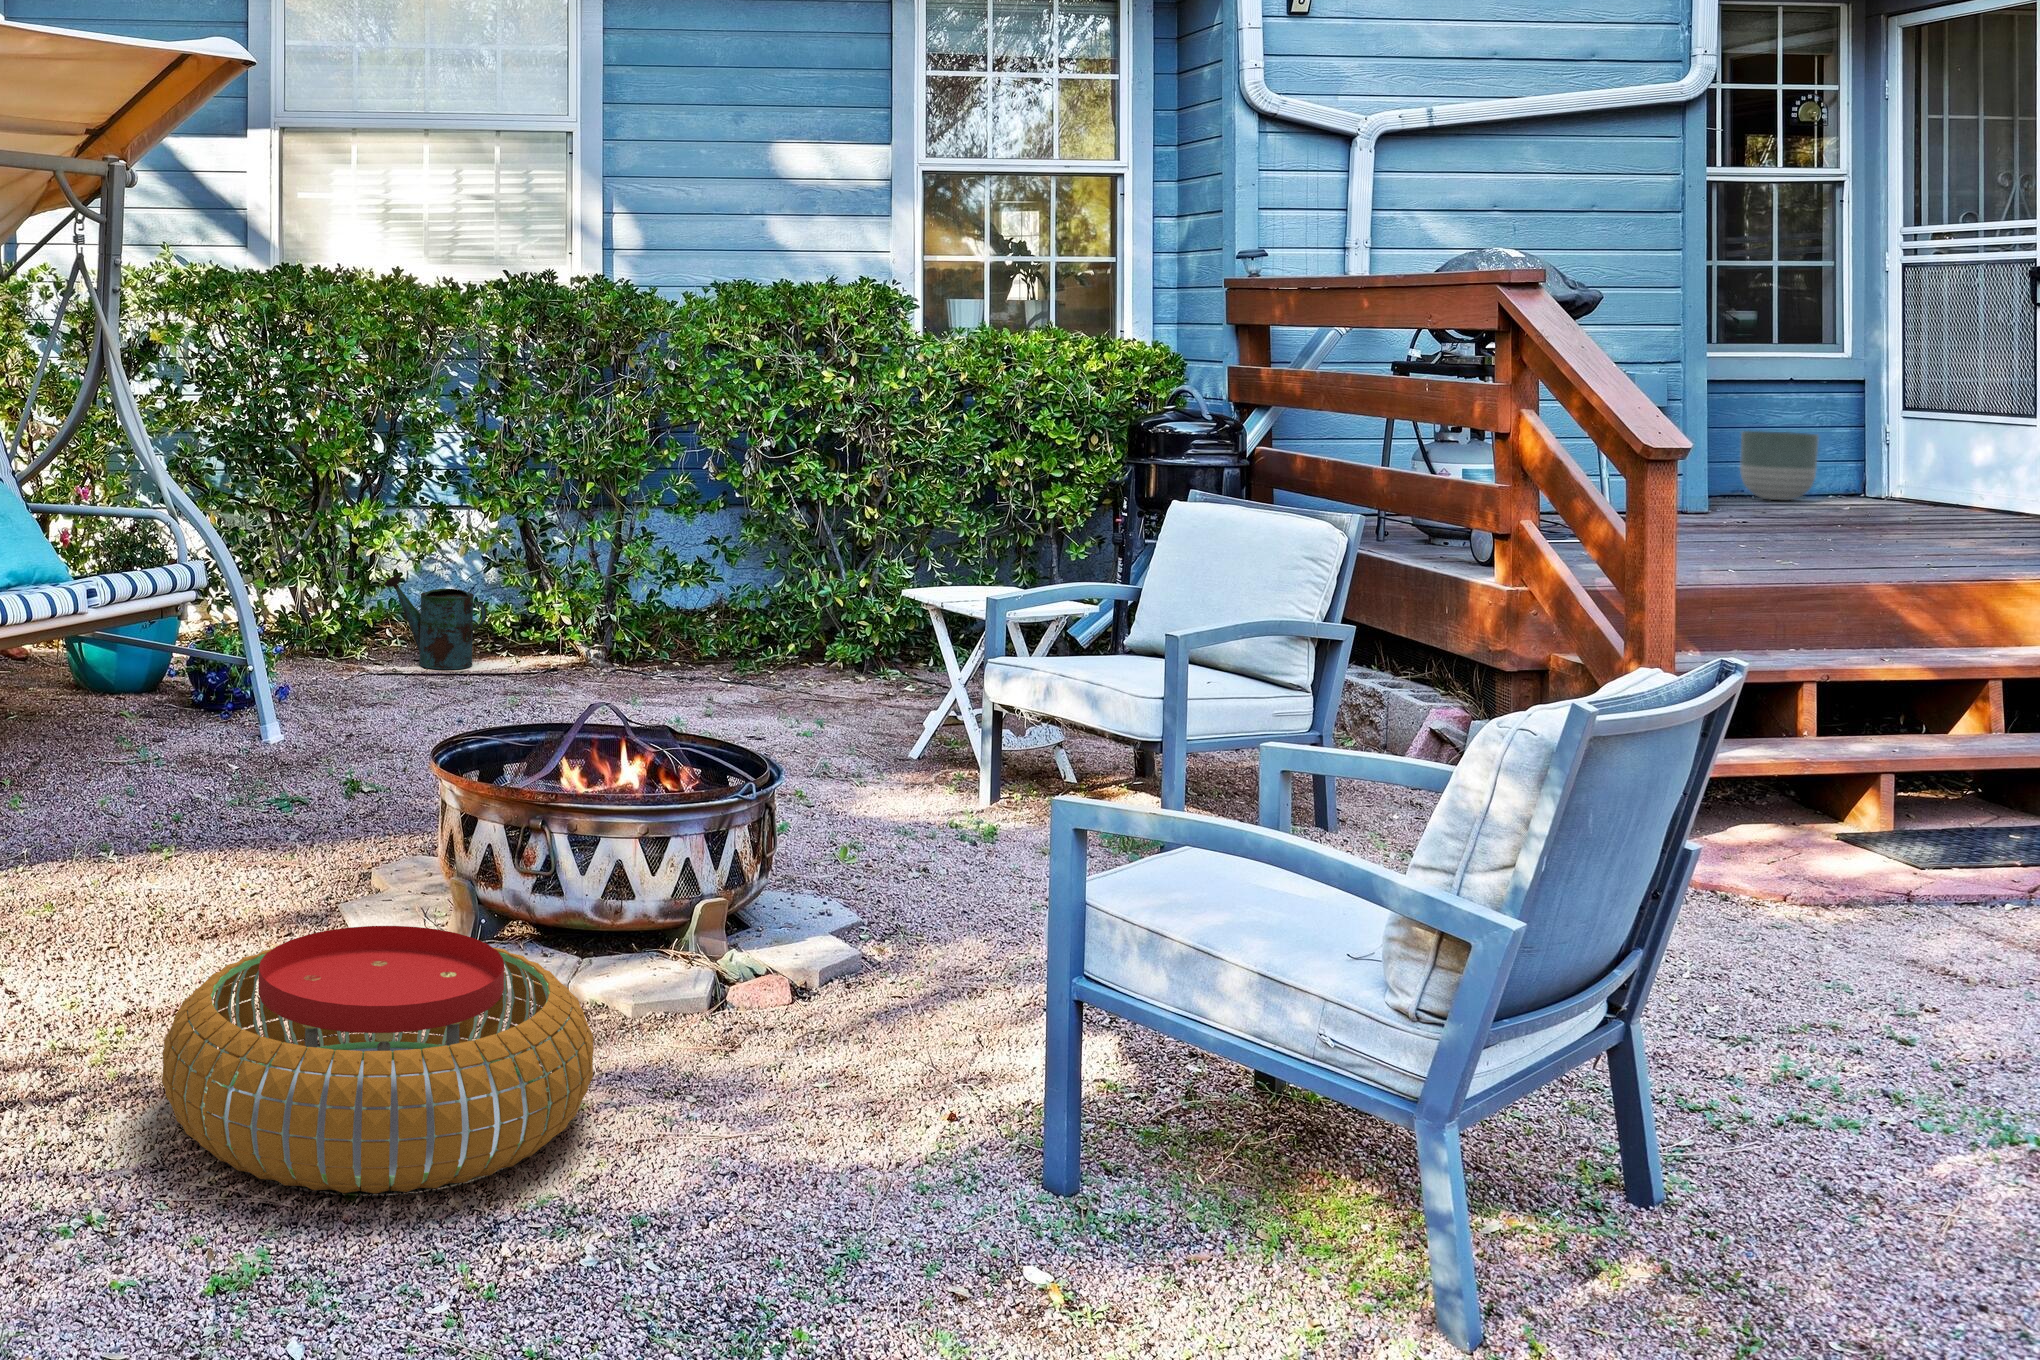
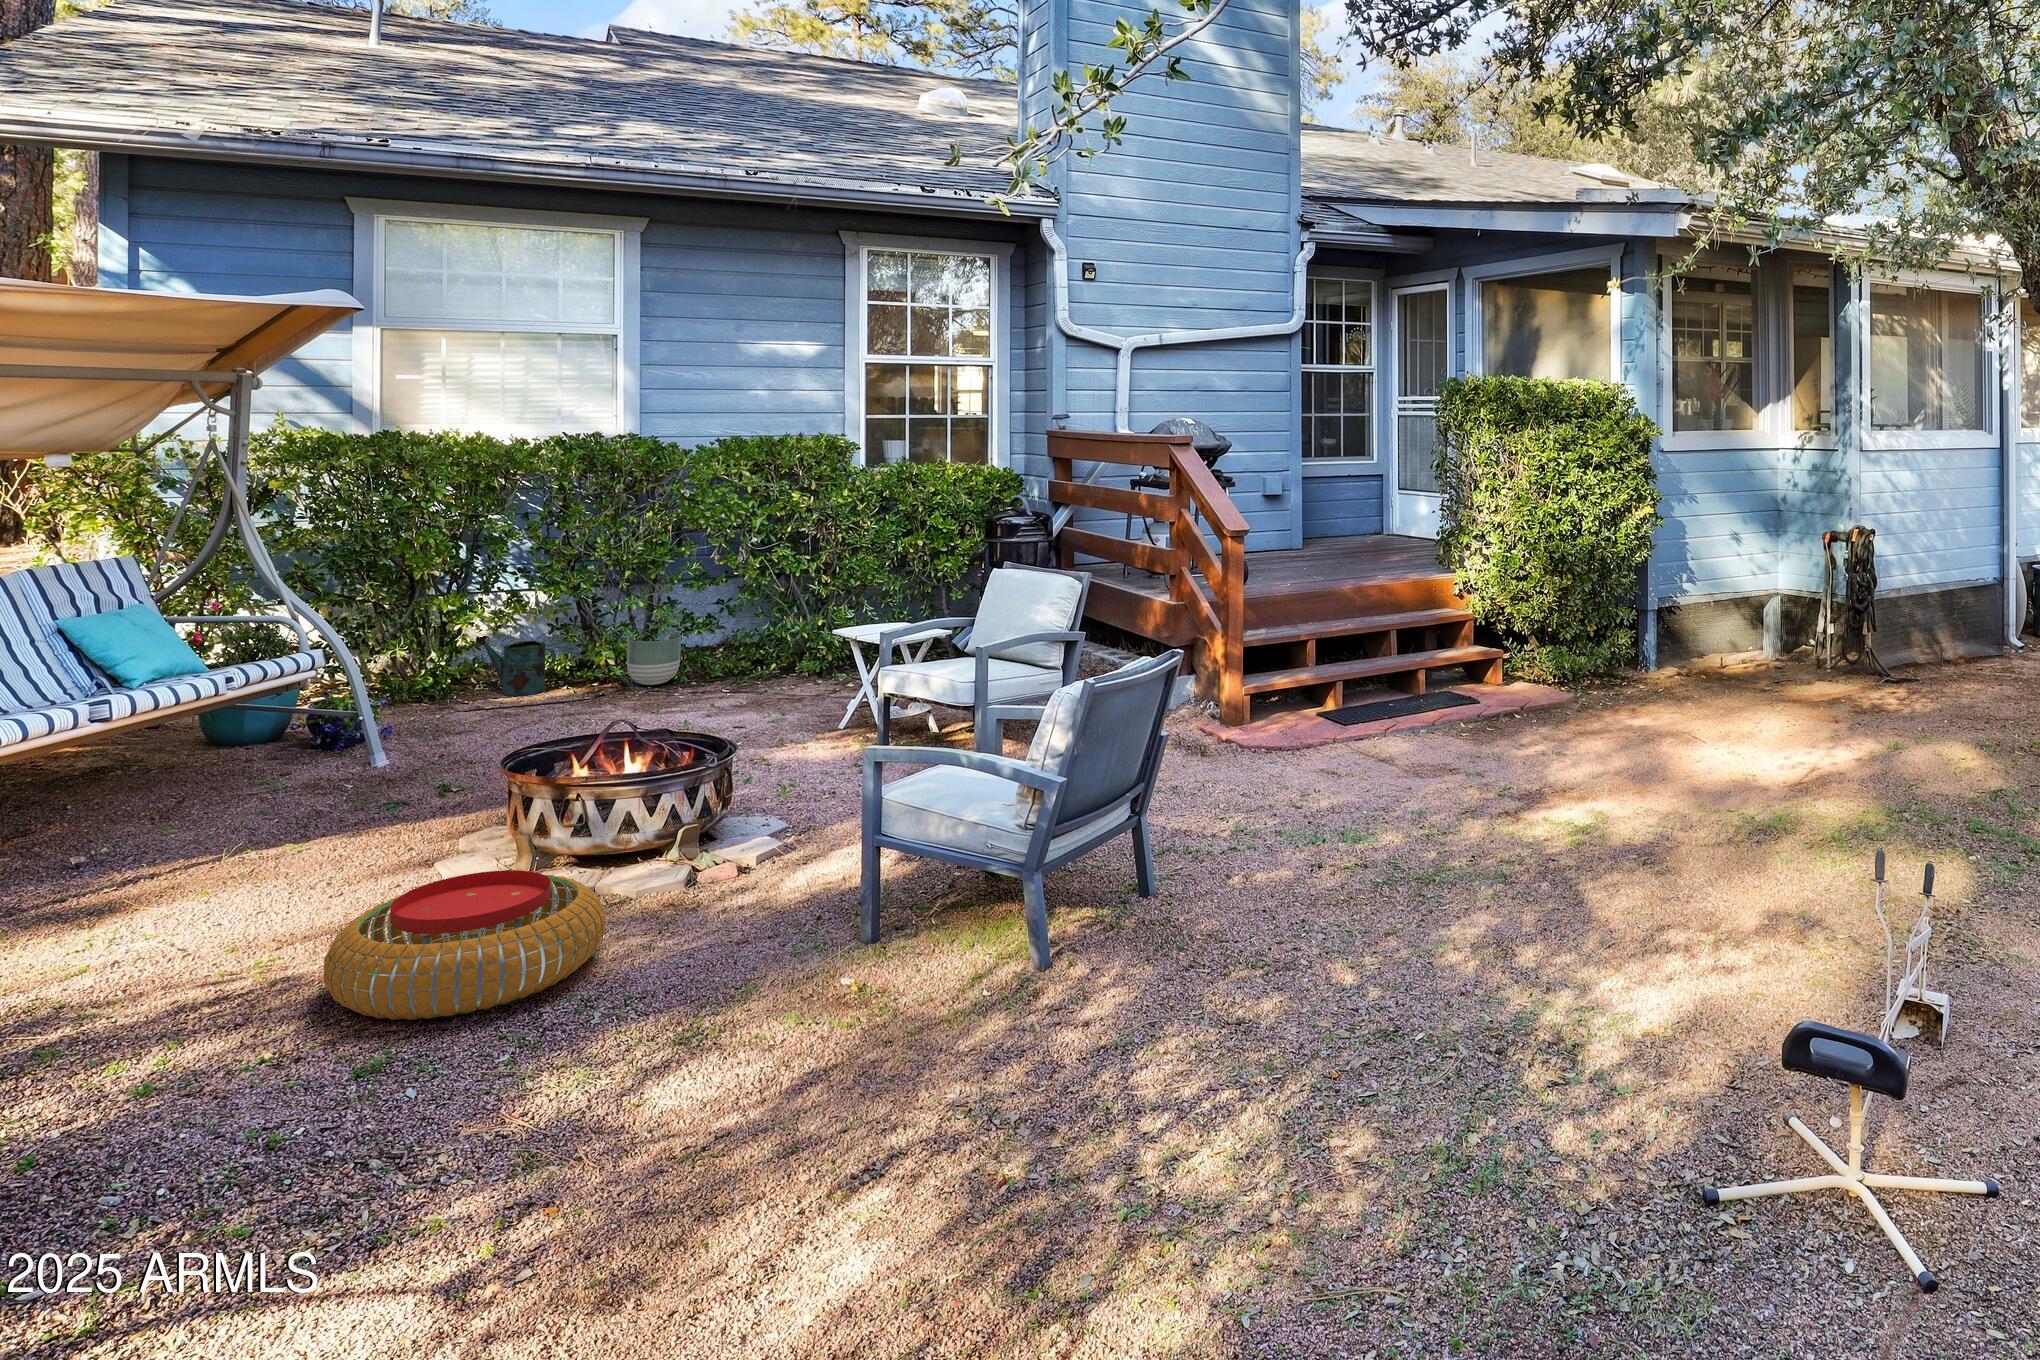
planter: present [1740,431,1819,500] -> present [627,633,681,685]

